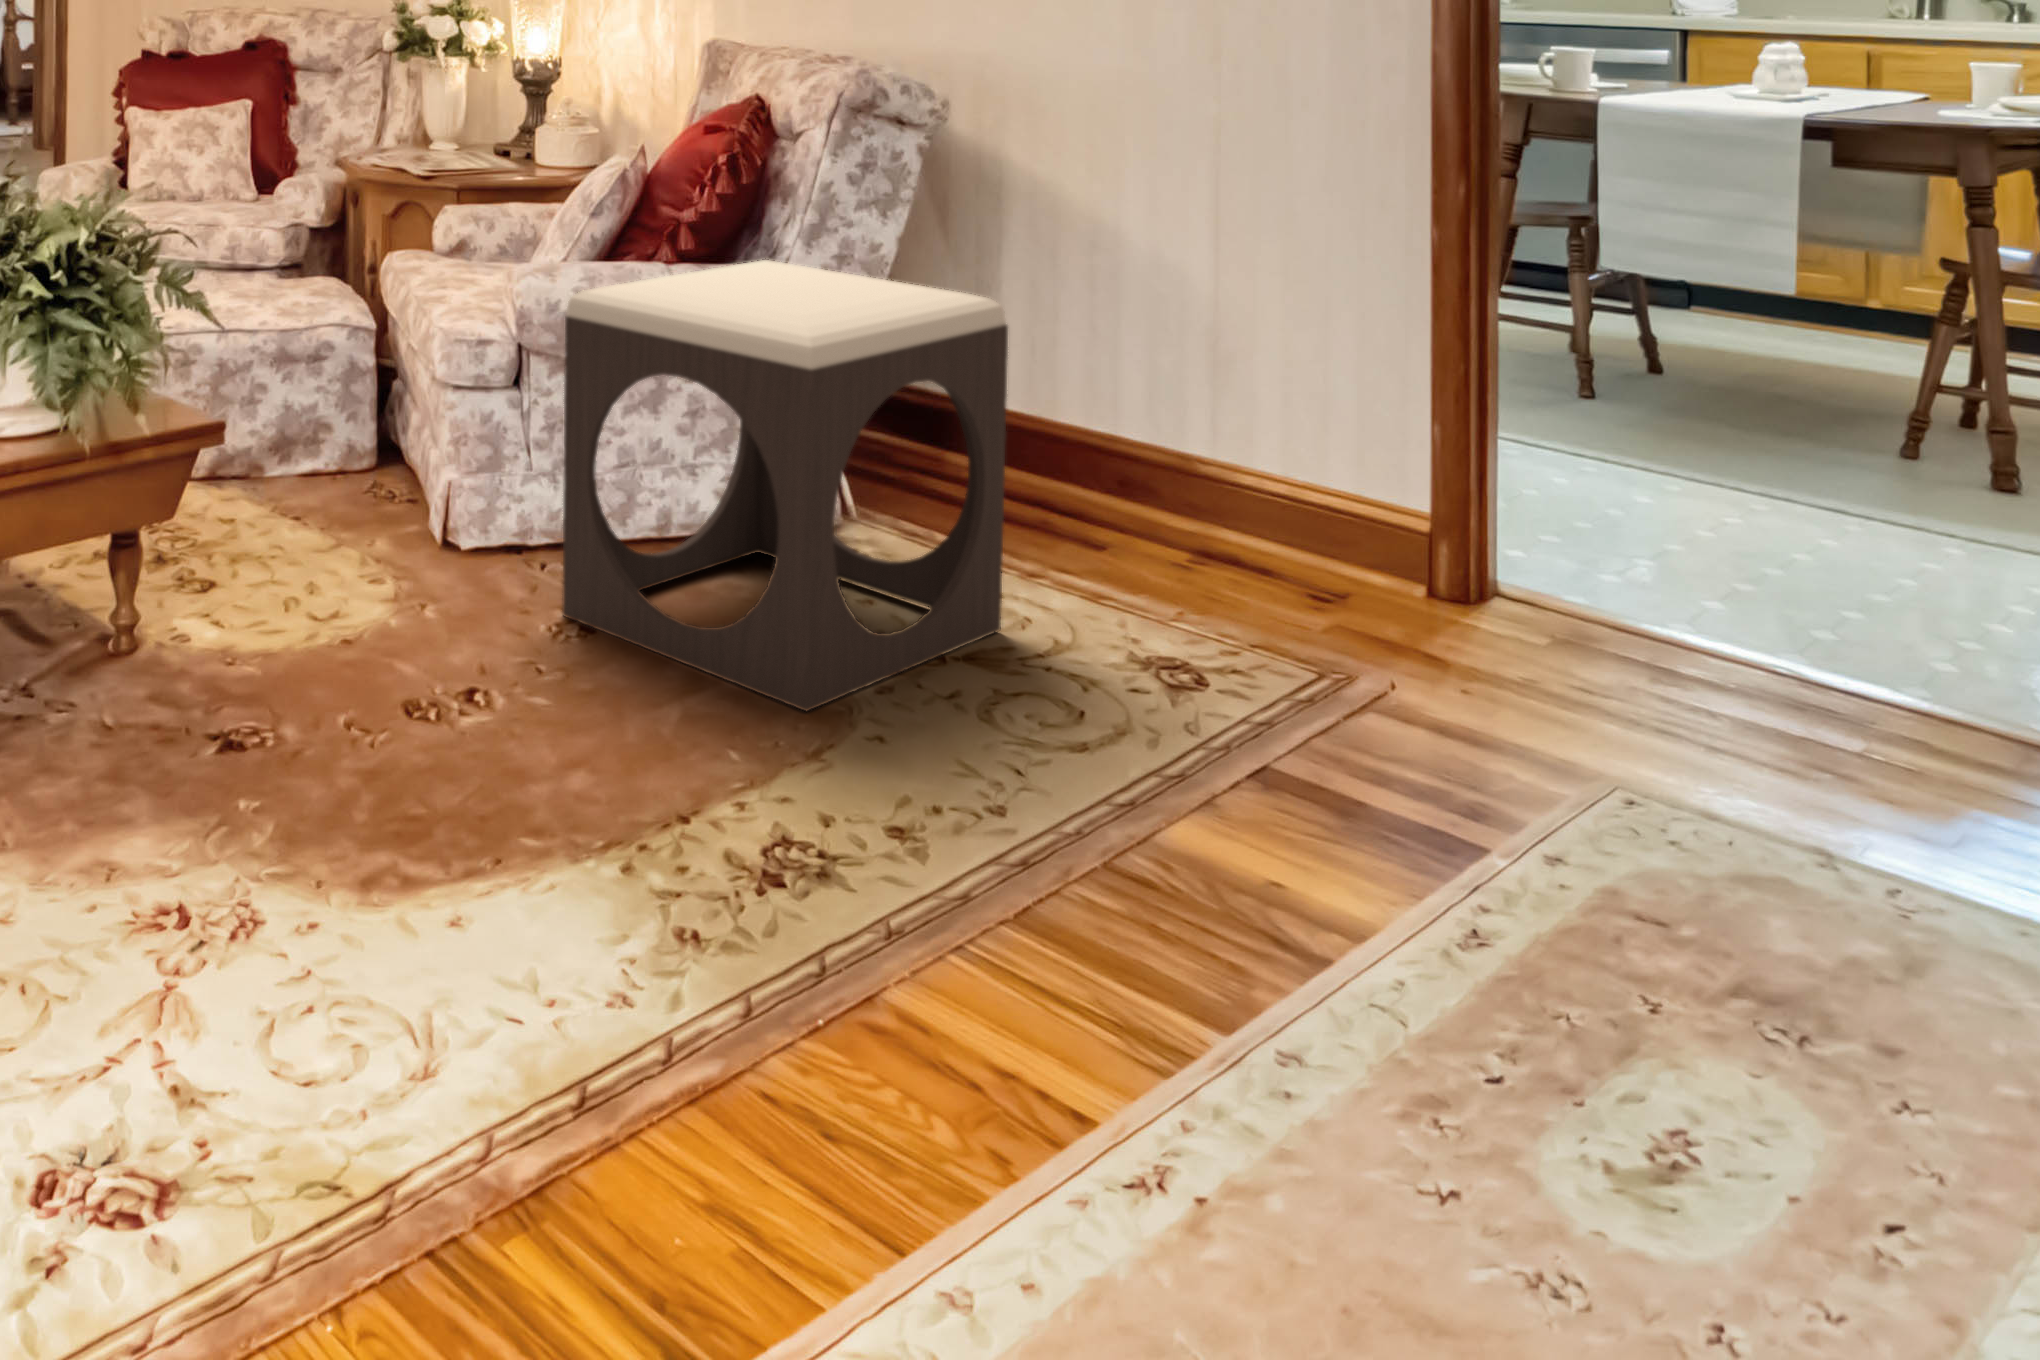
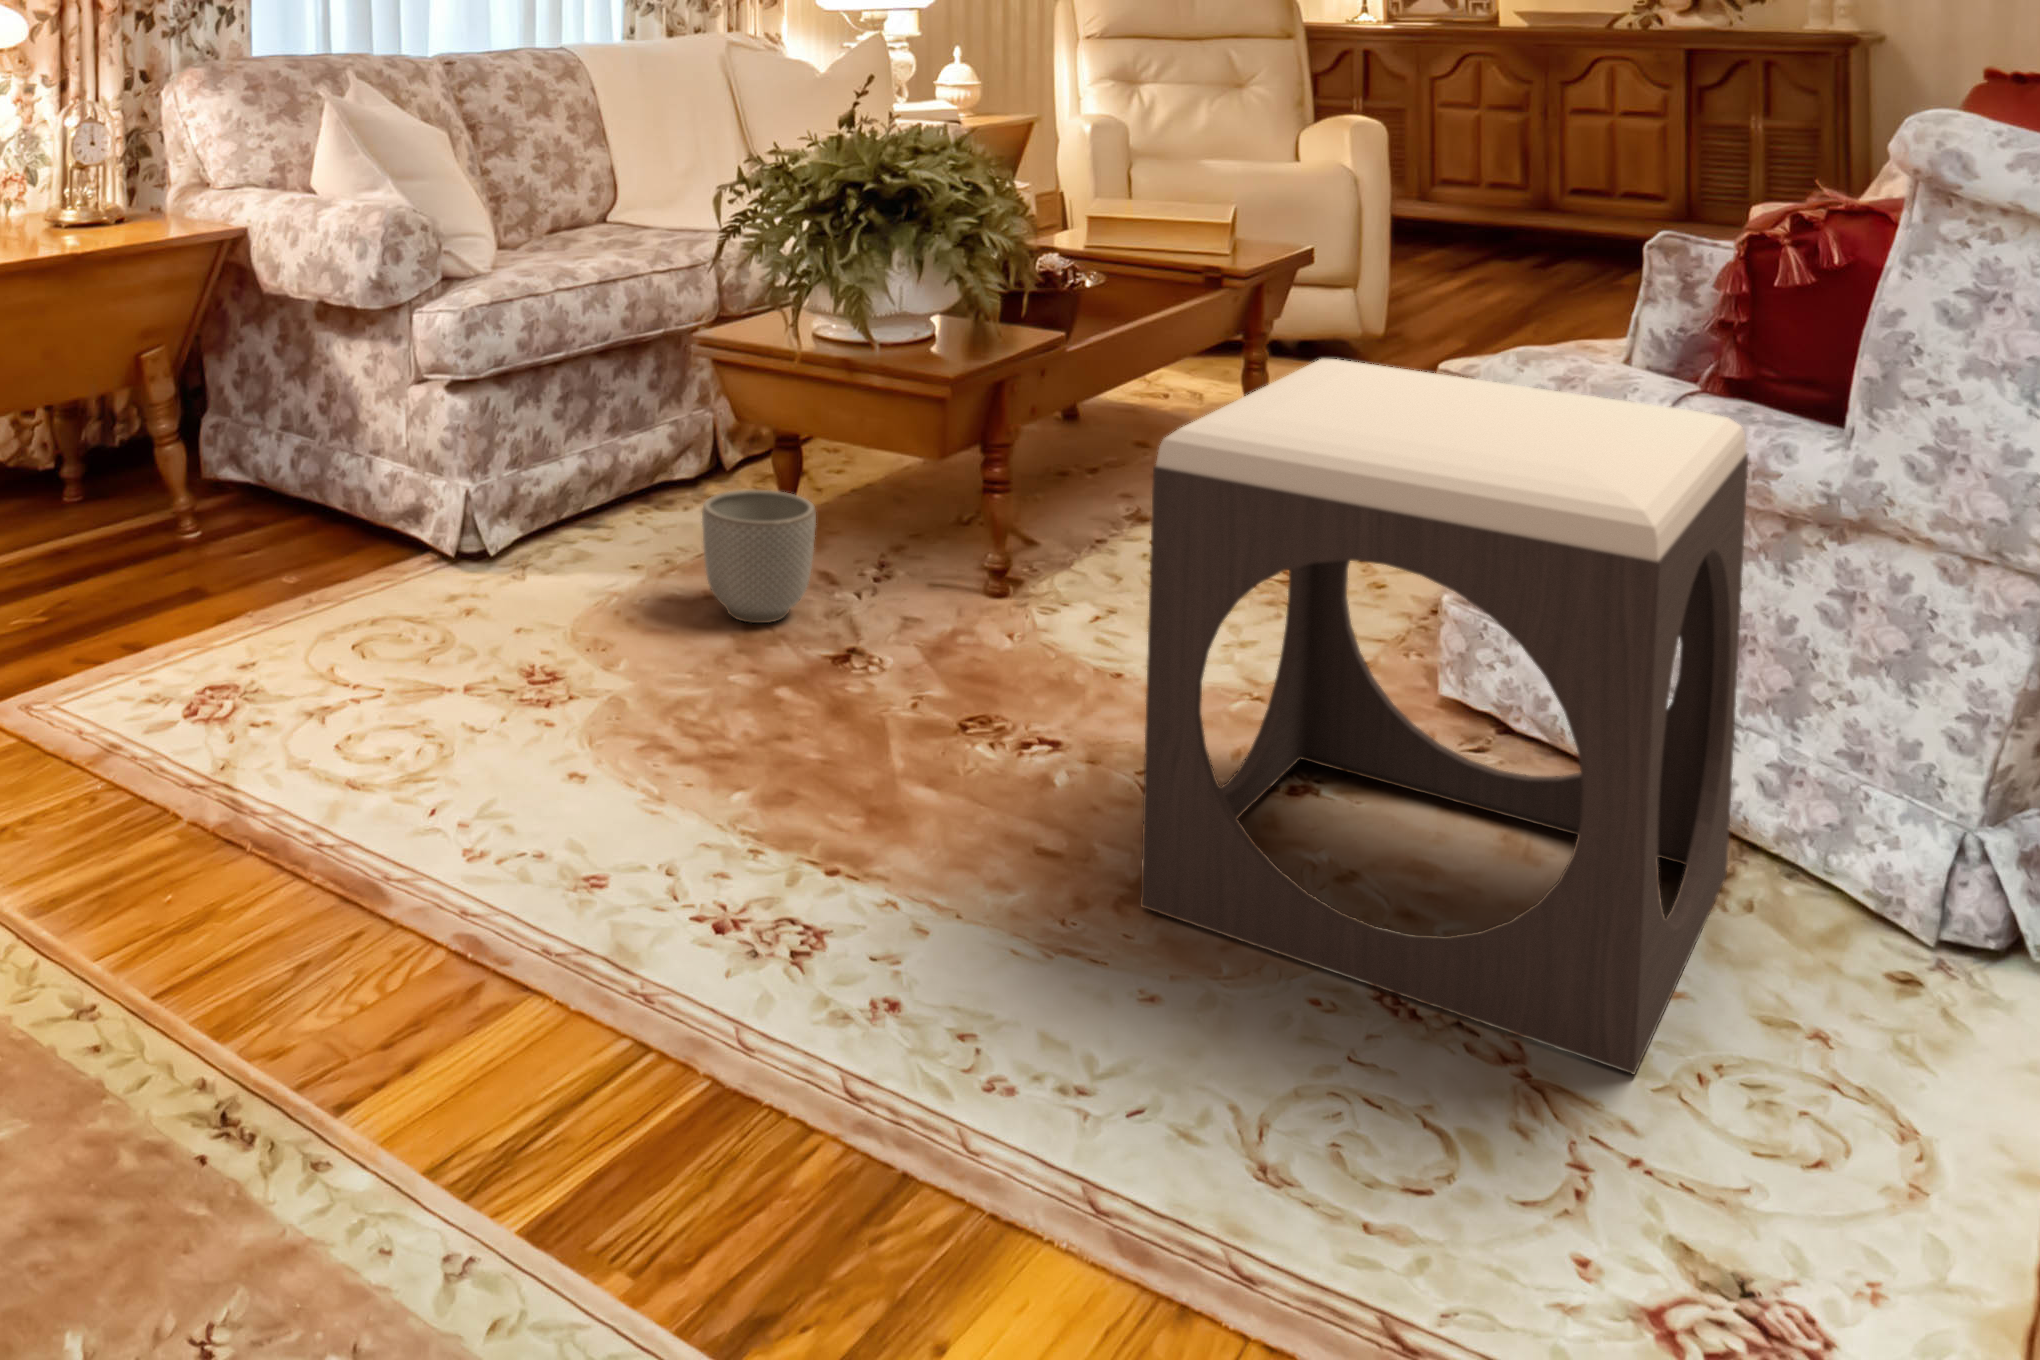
planter: none [45,614,181,779] -> present [702,490,816,623]

